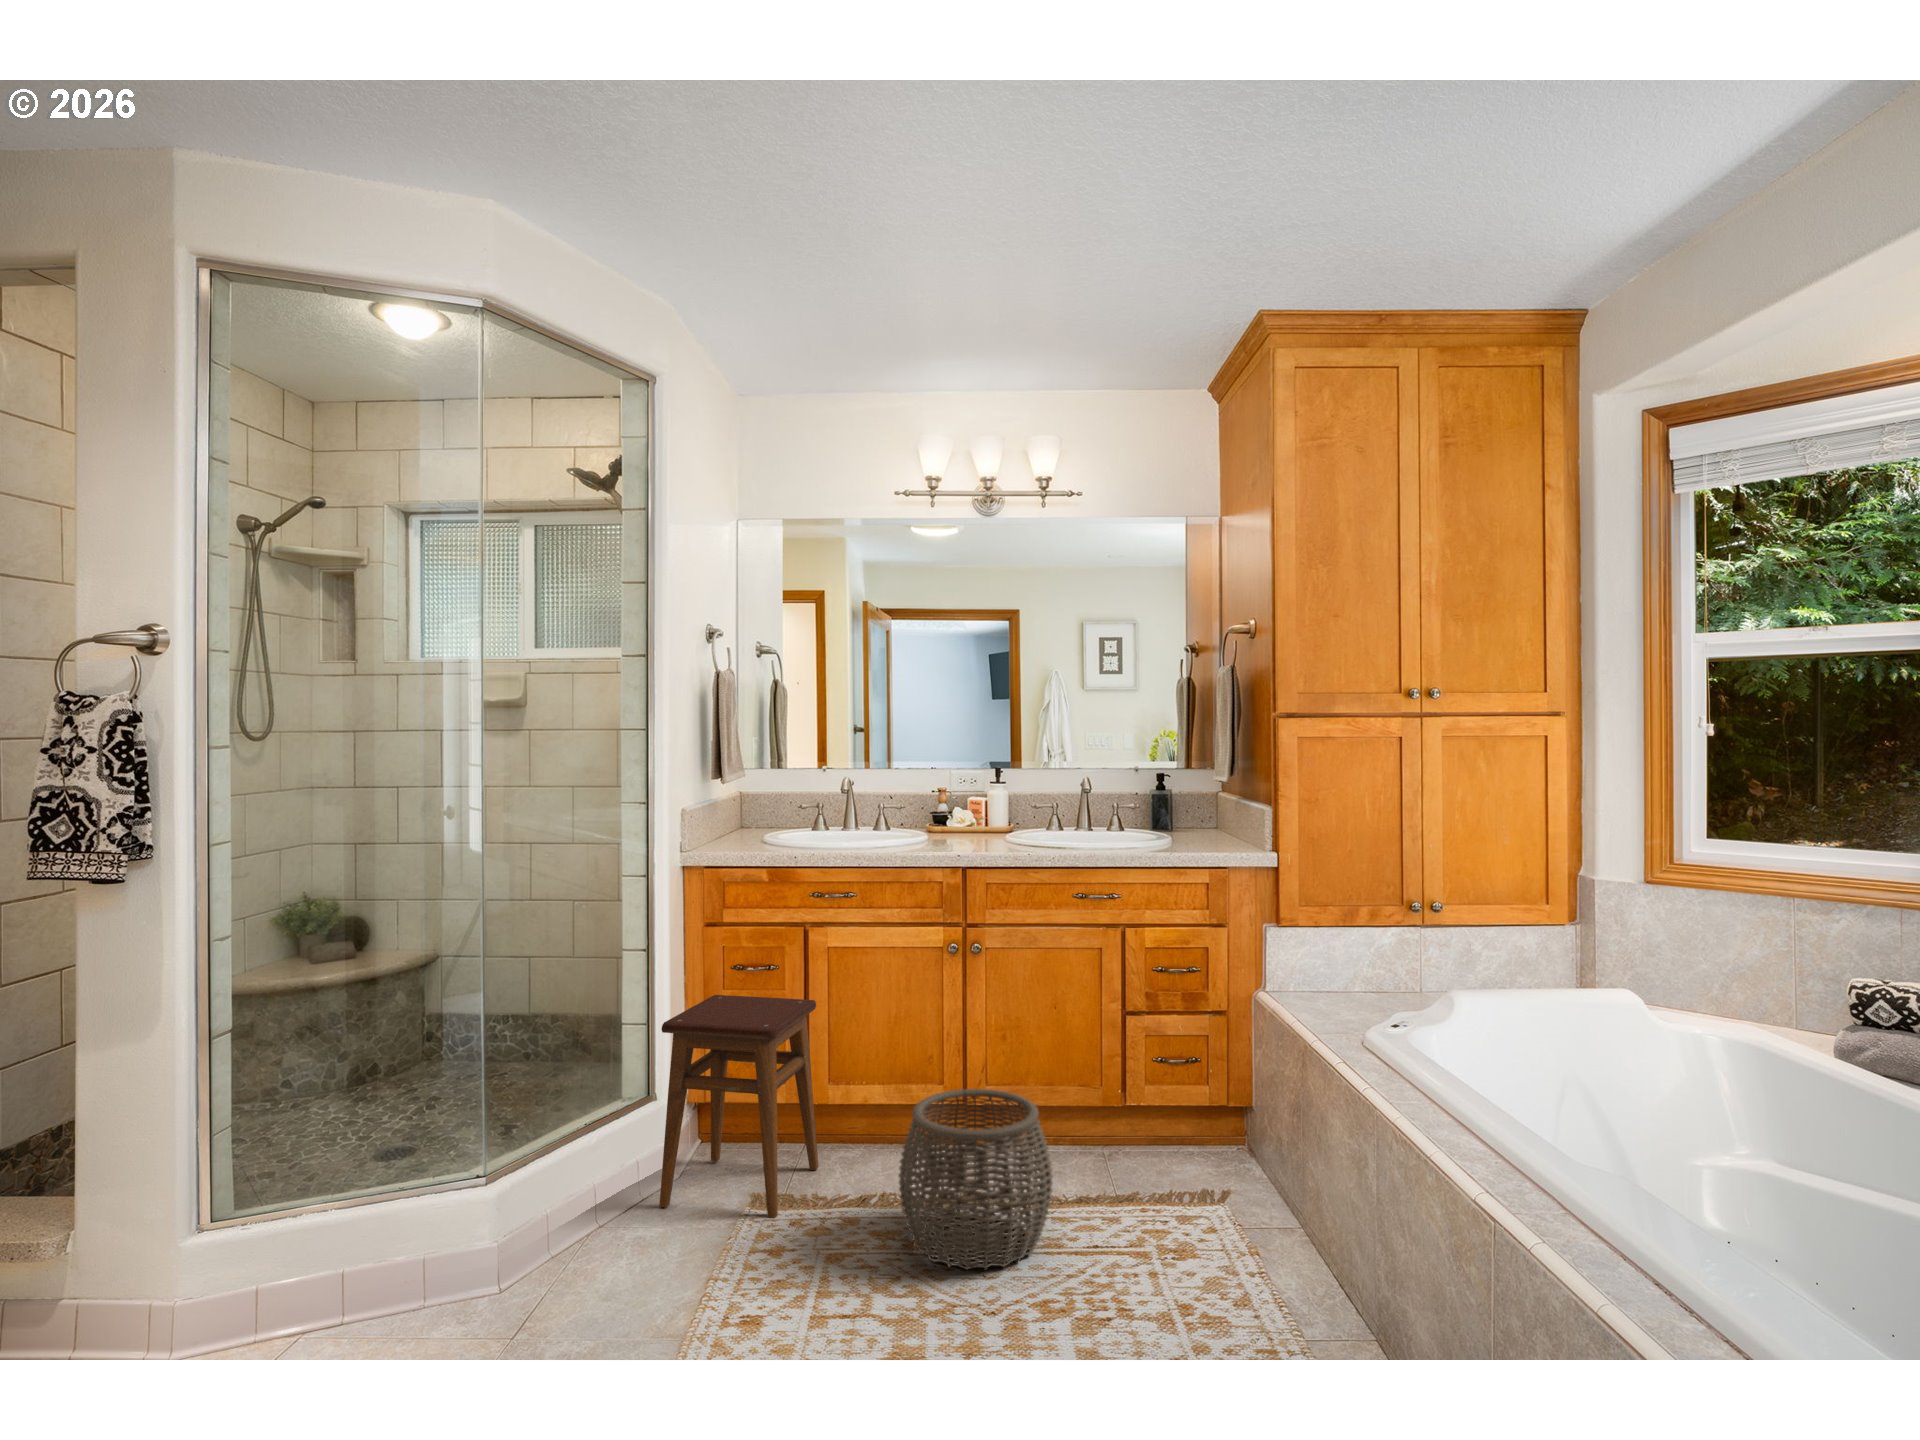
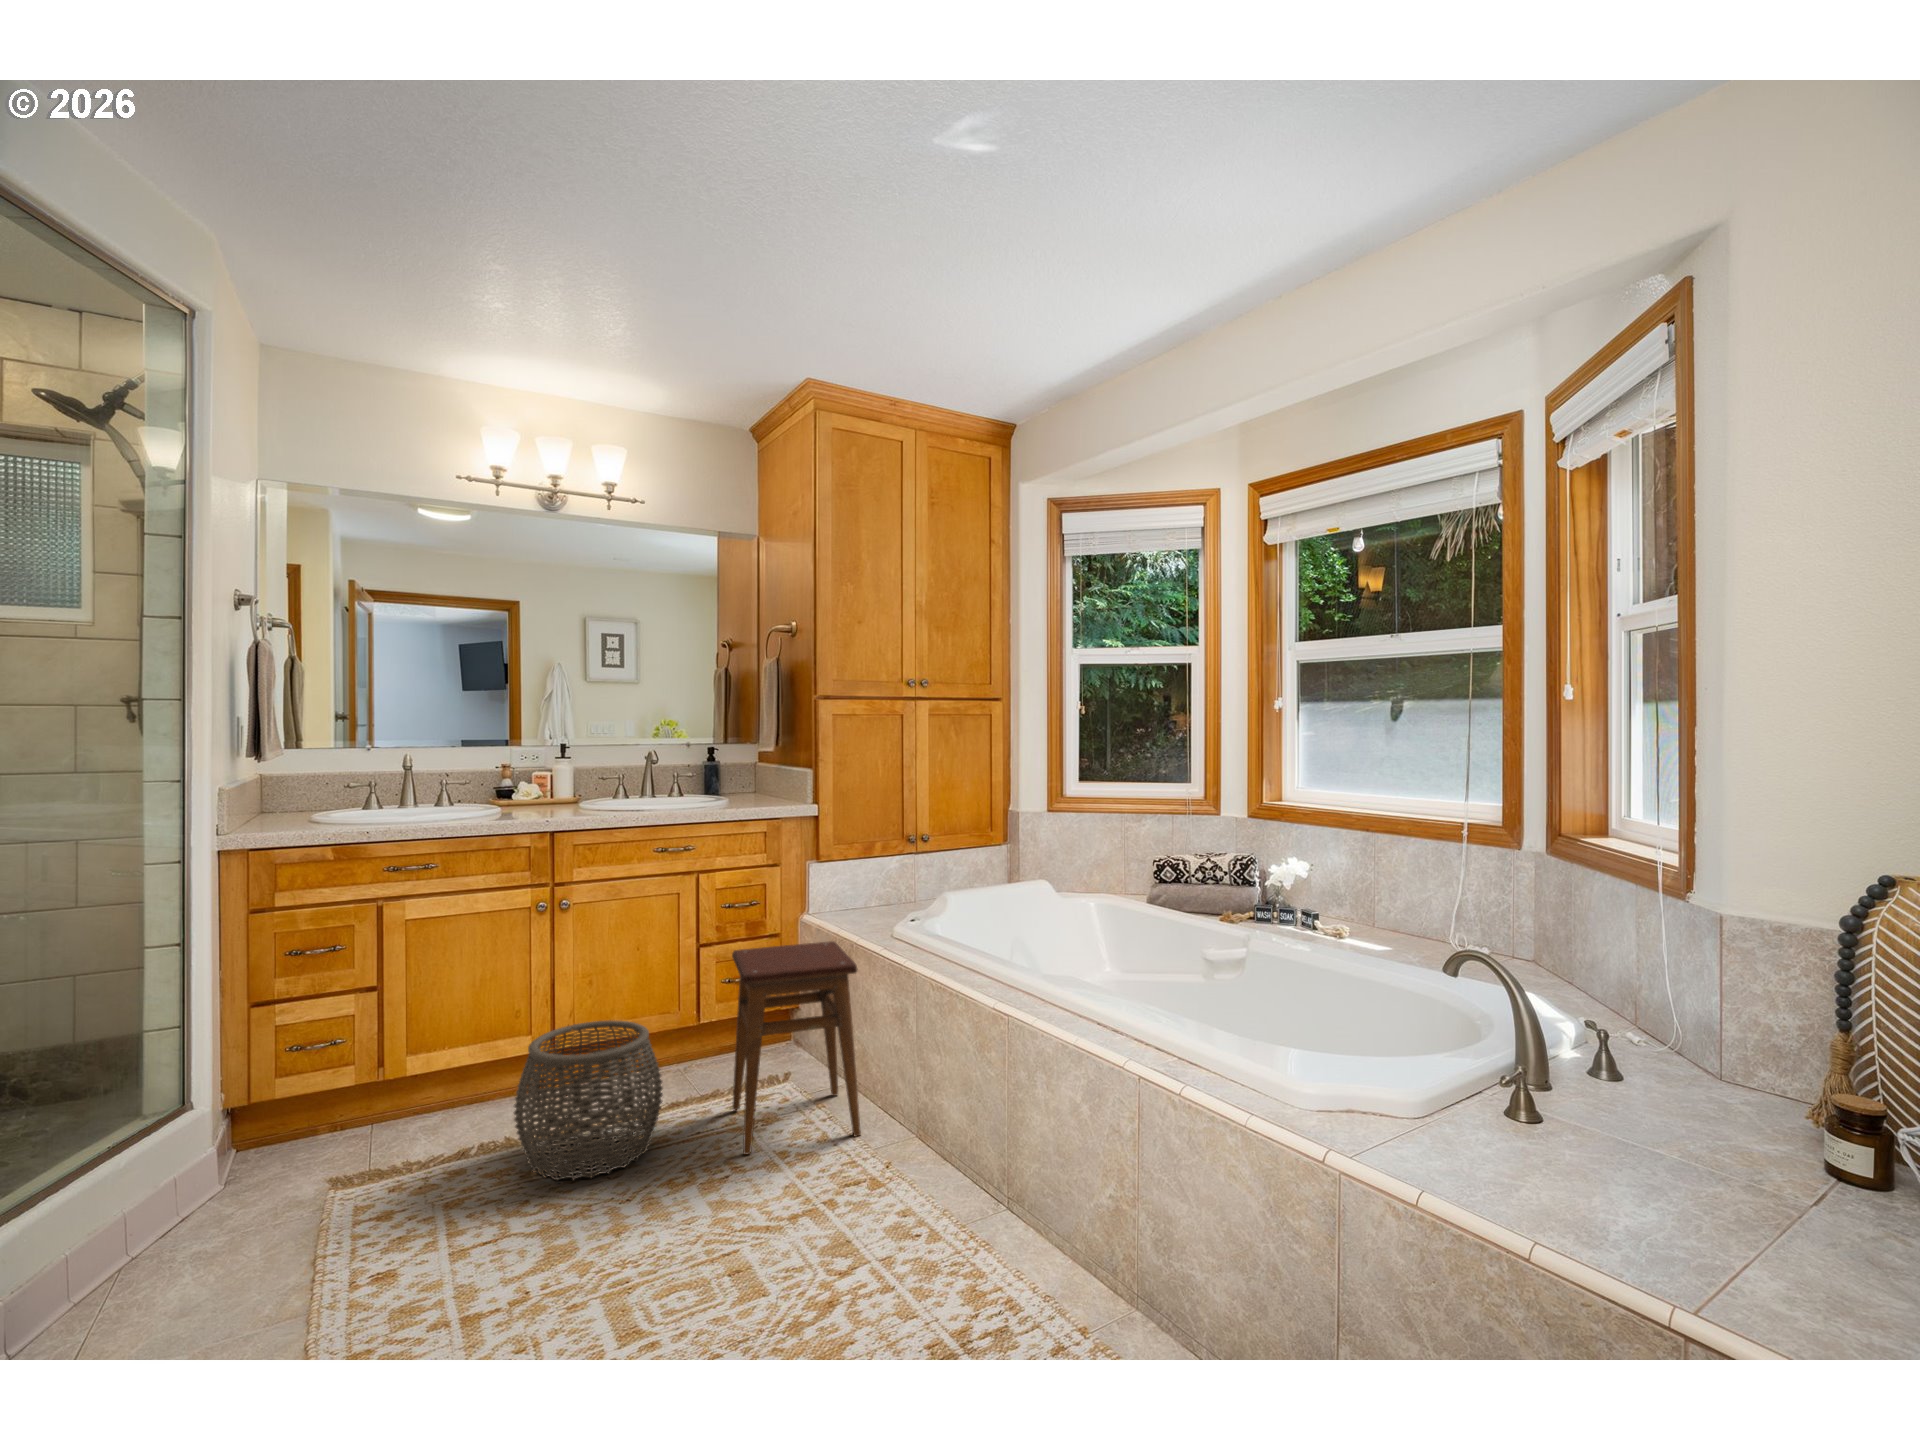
stool: present [659,995,818,1218] -> present [732,941,861,1154]

